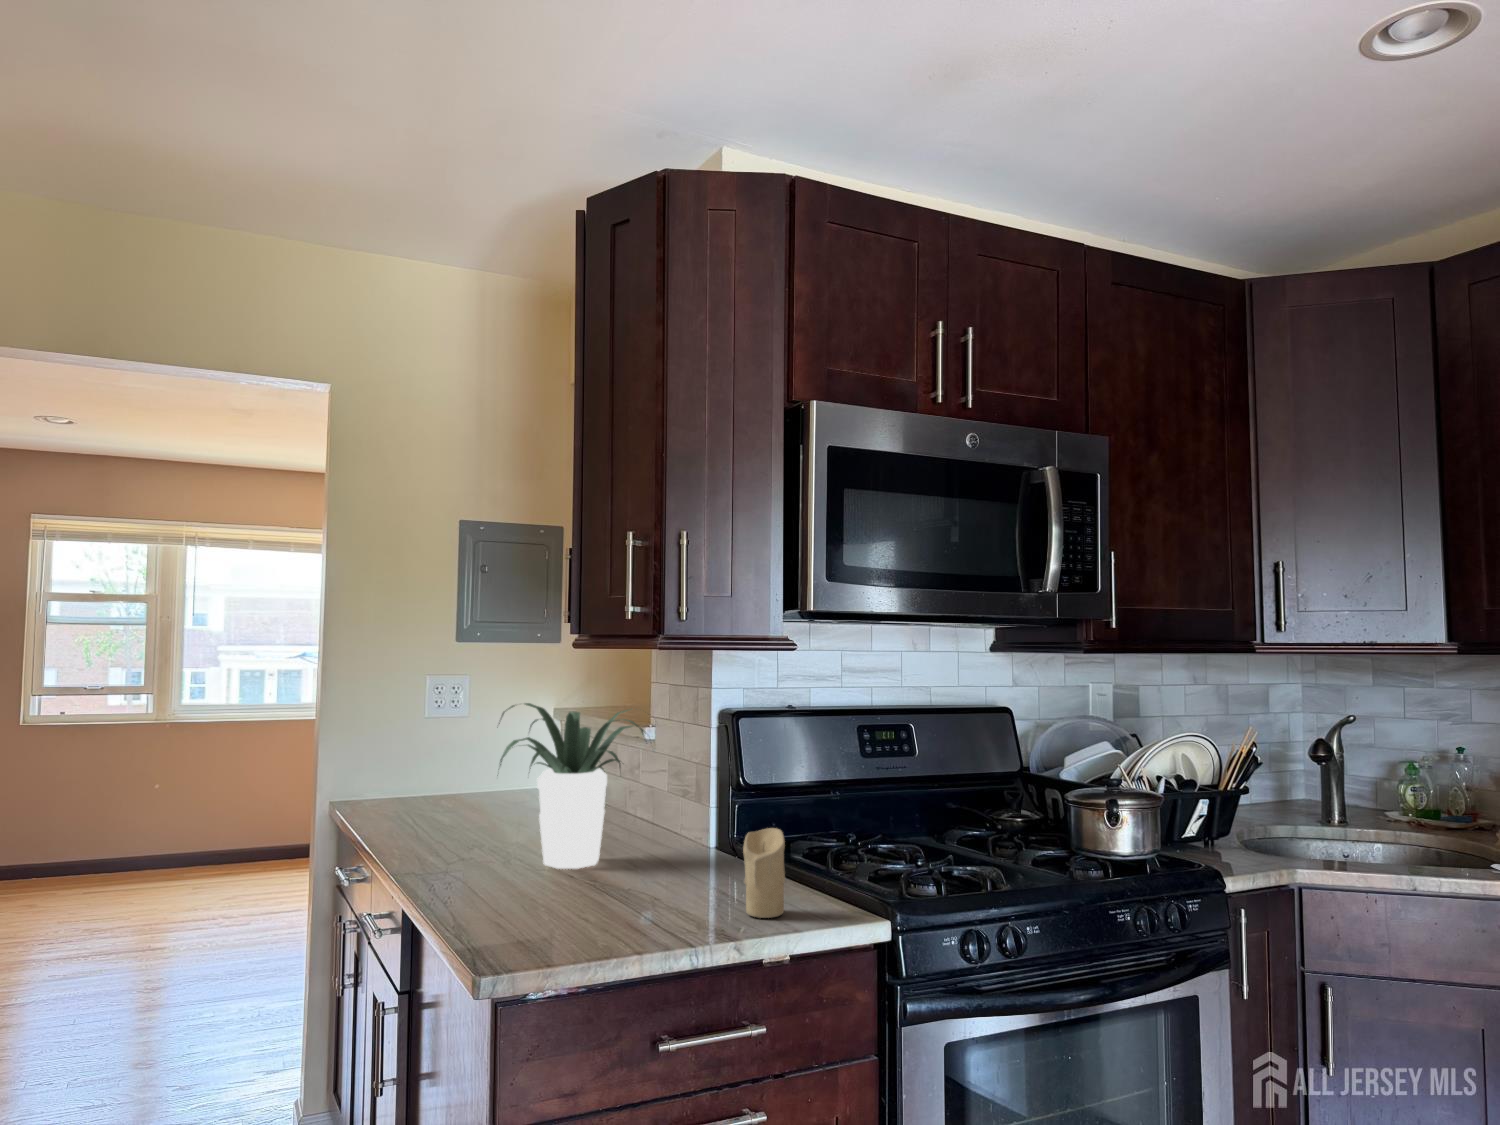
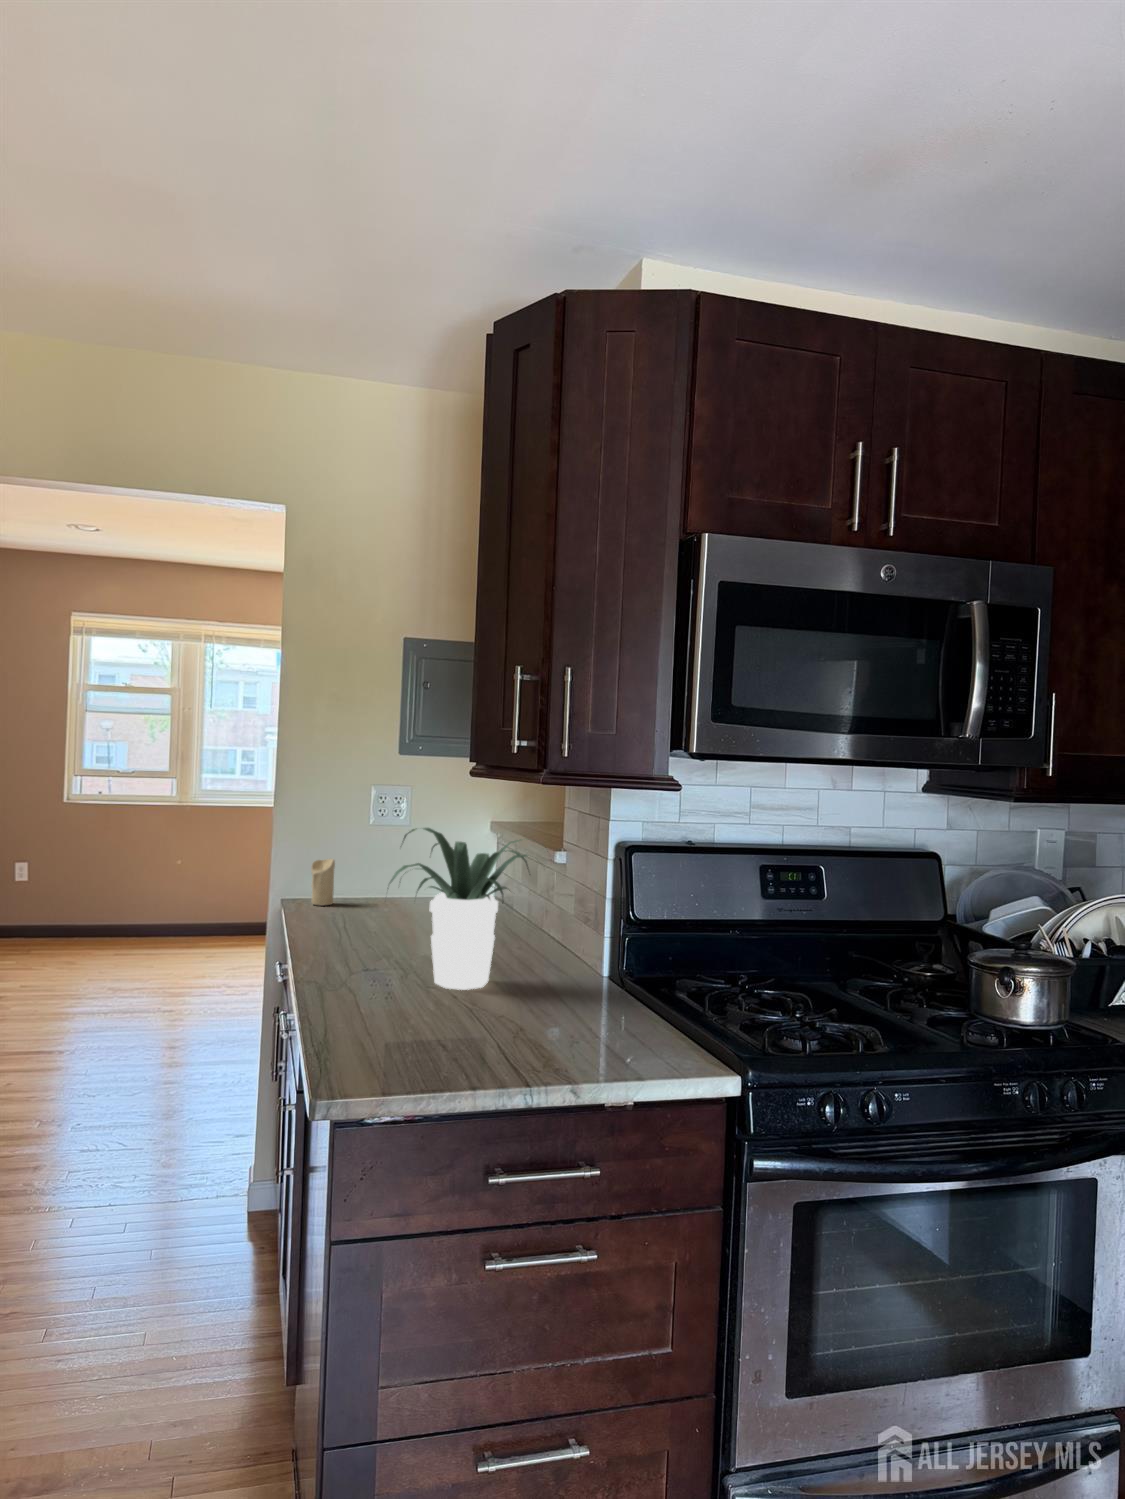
candle: present [743,828,785,918] -> present [311,859,335,906]

